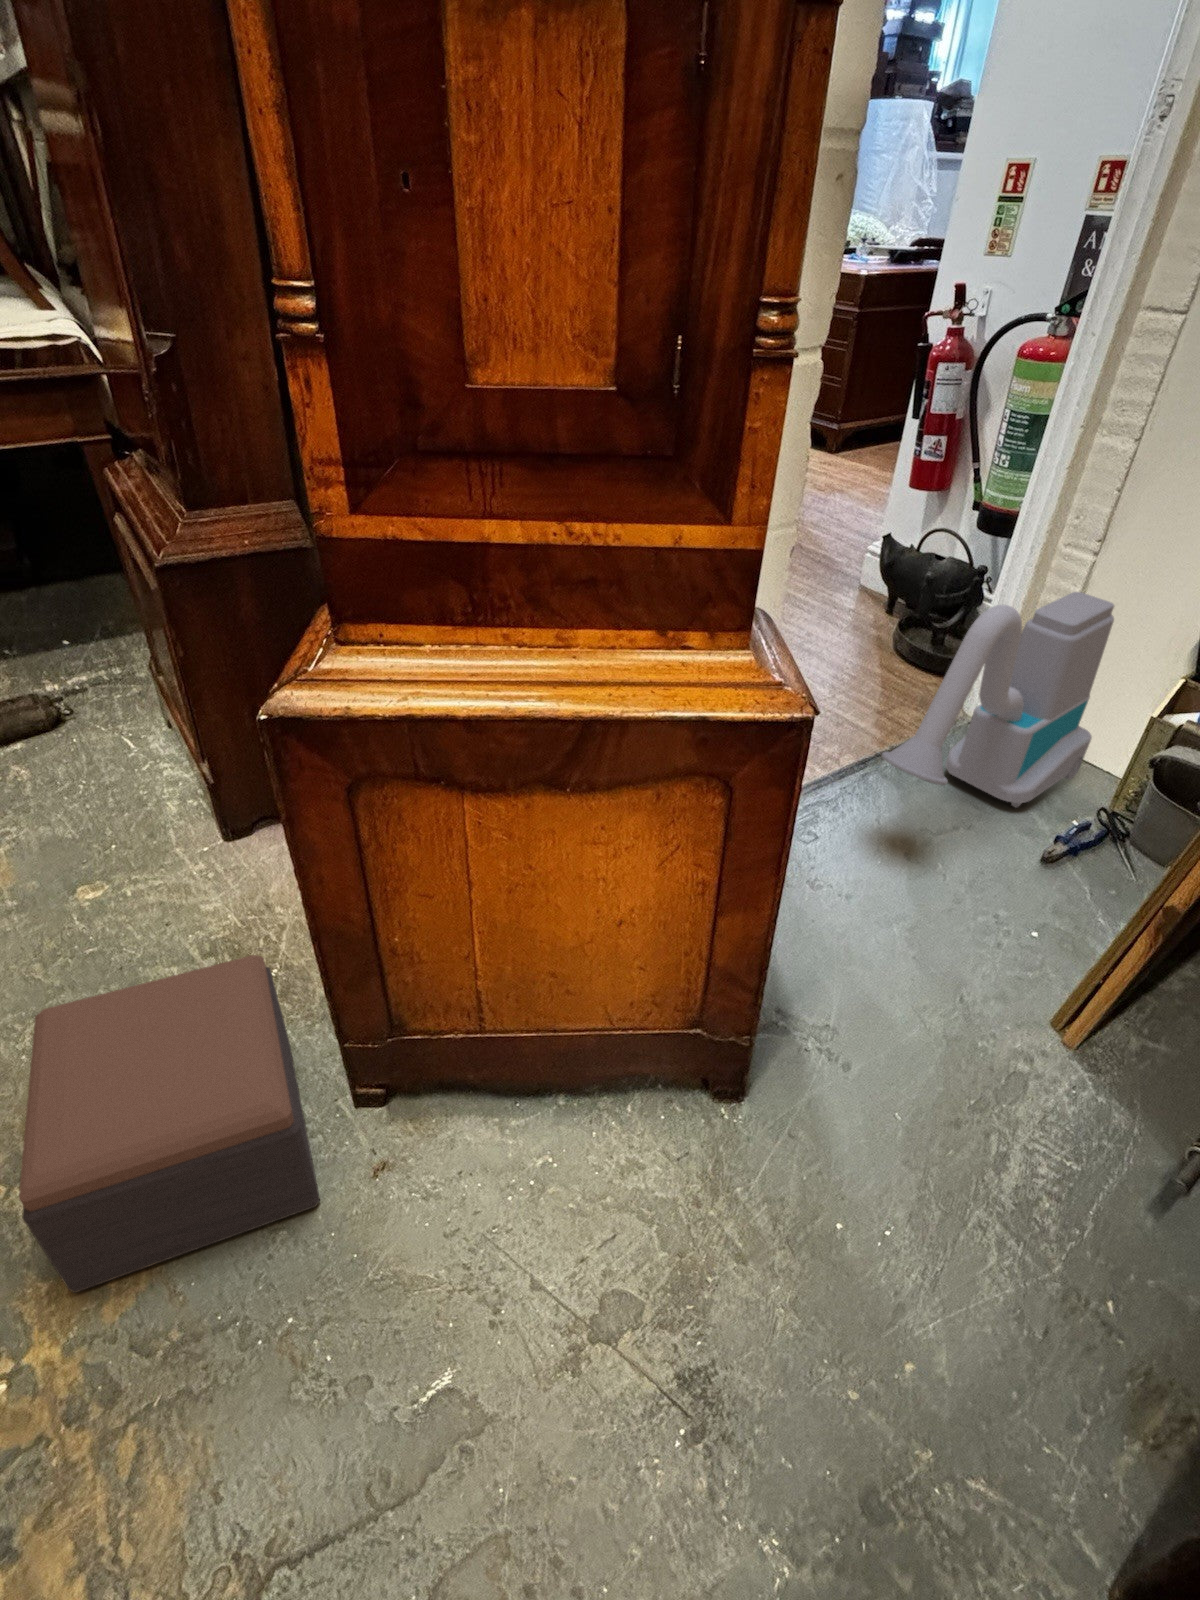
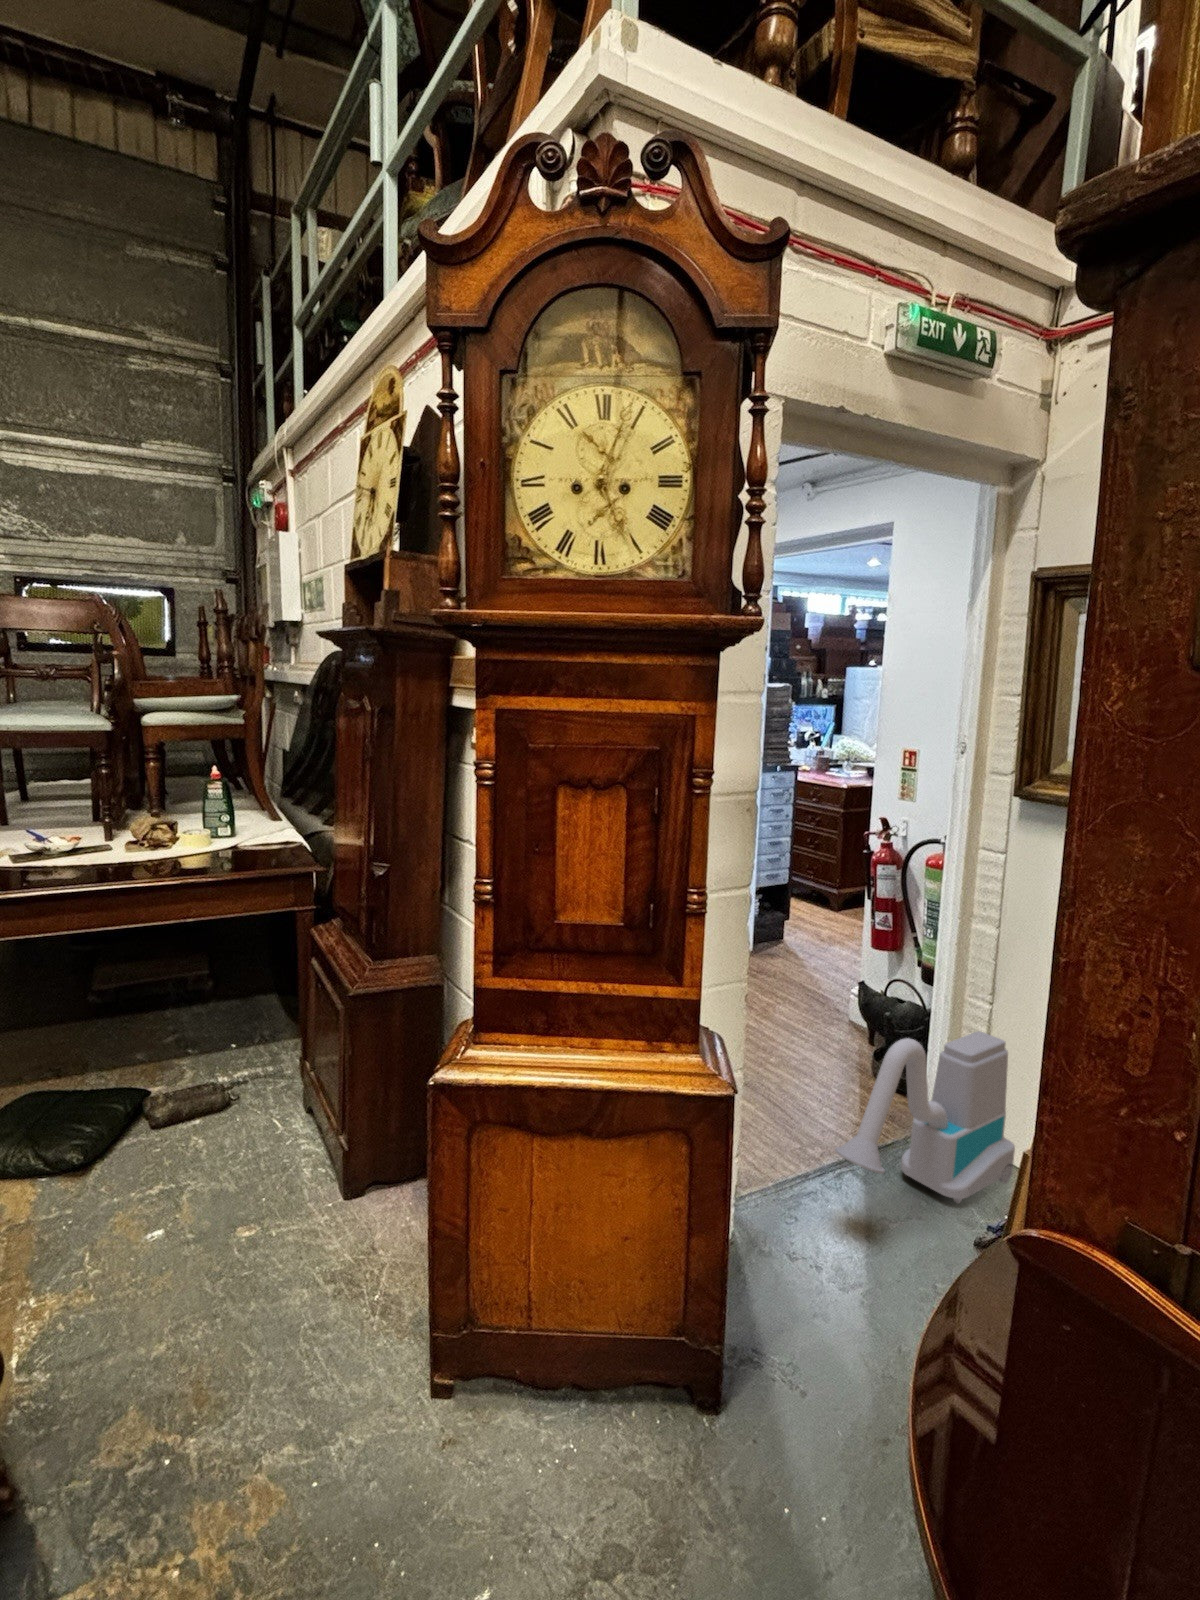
footstool: present [19,955,320,1293] -> none [224,1264,404,1510]

